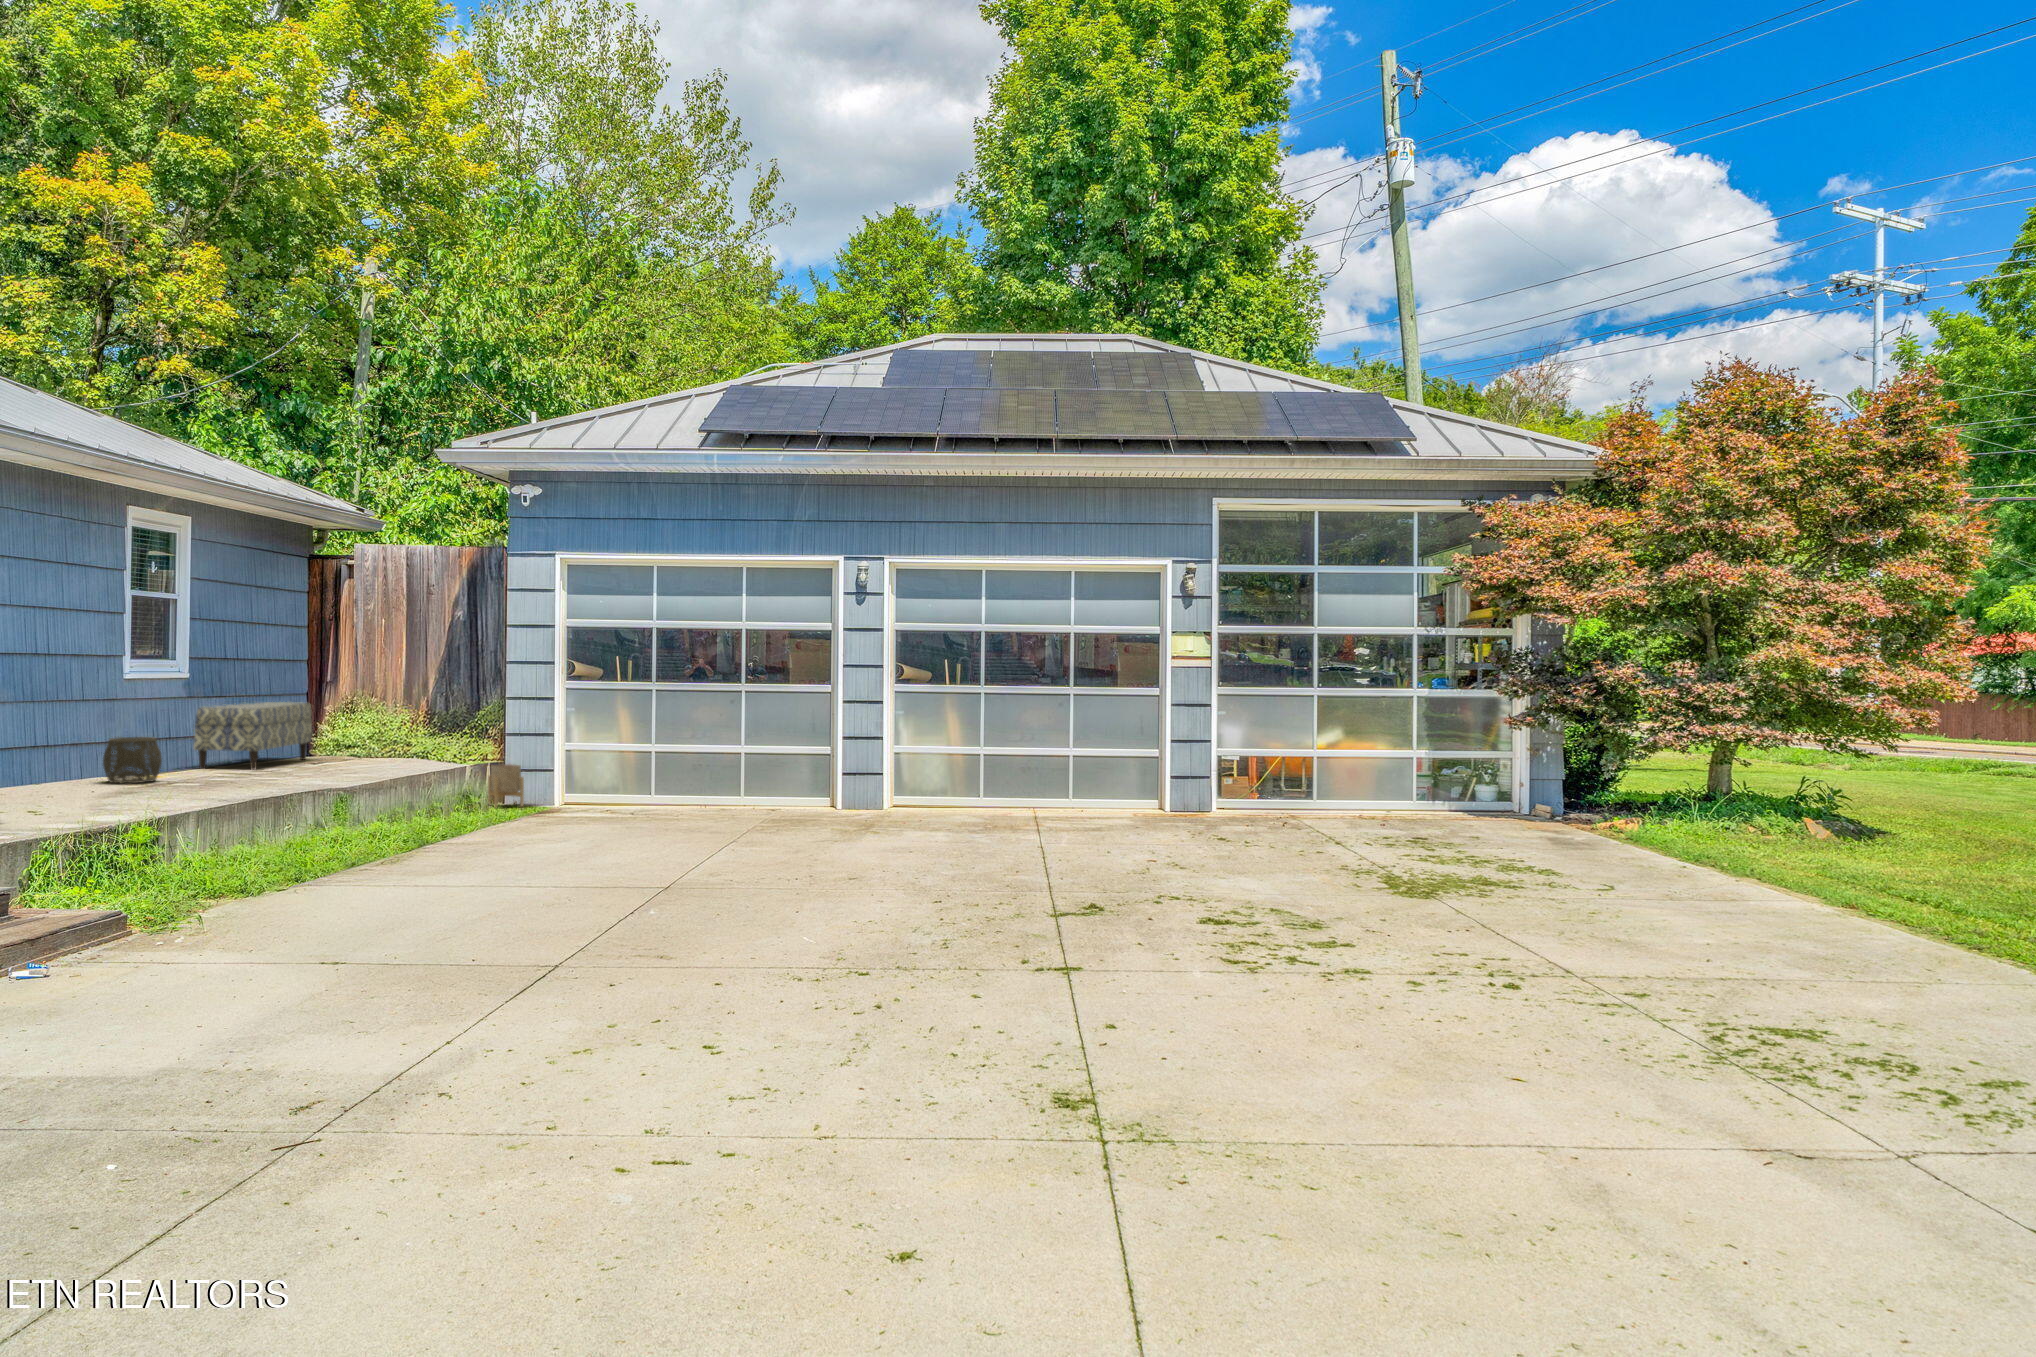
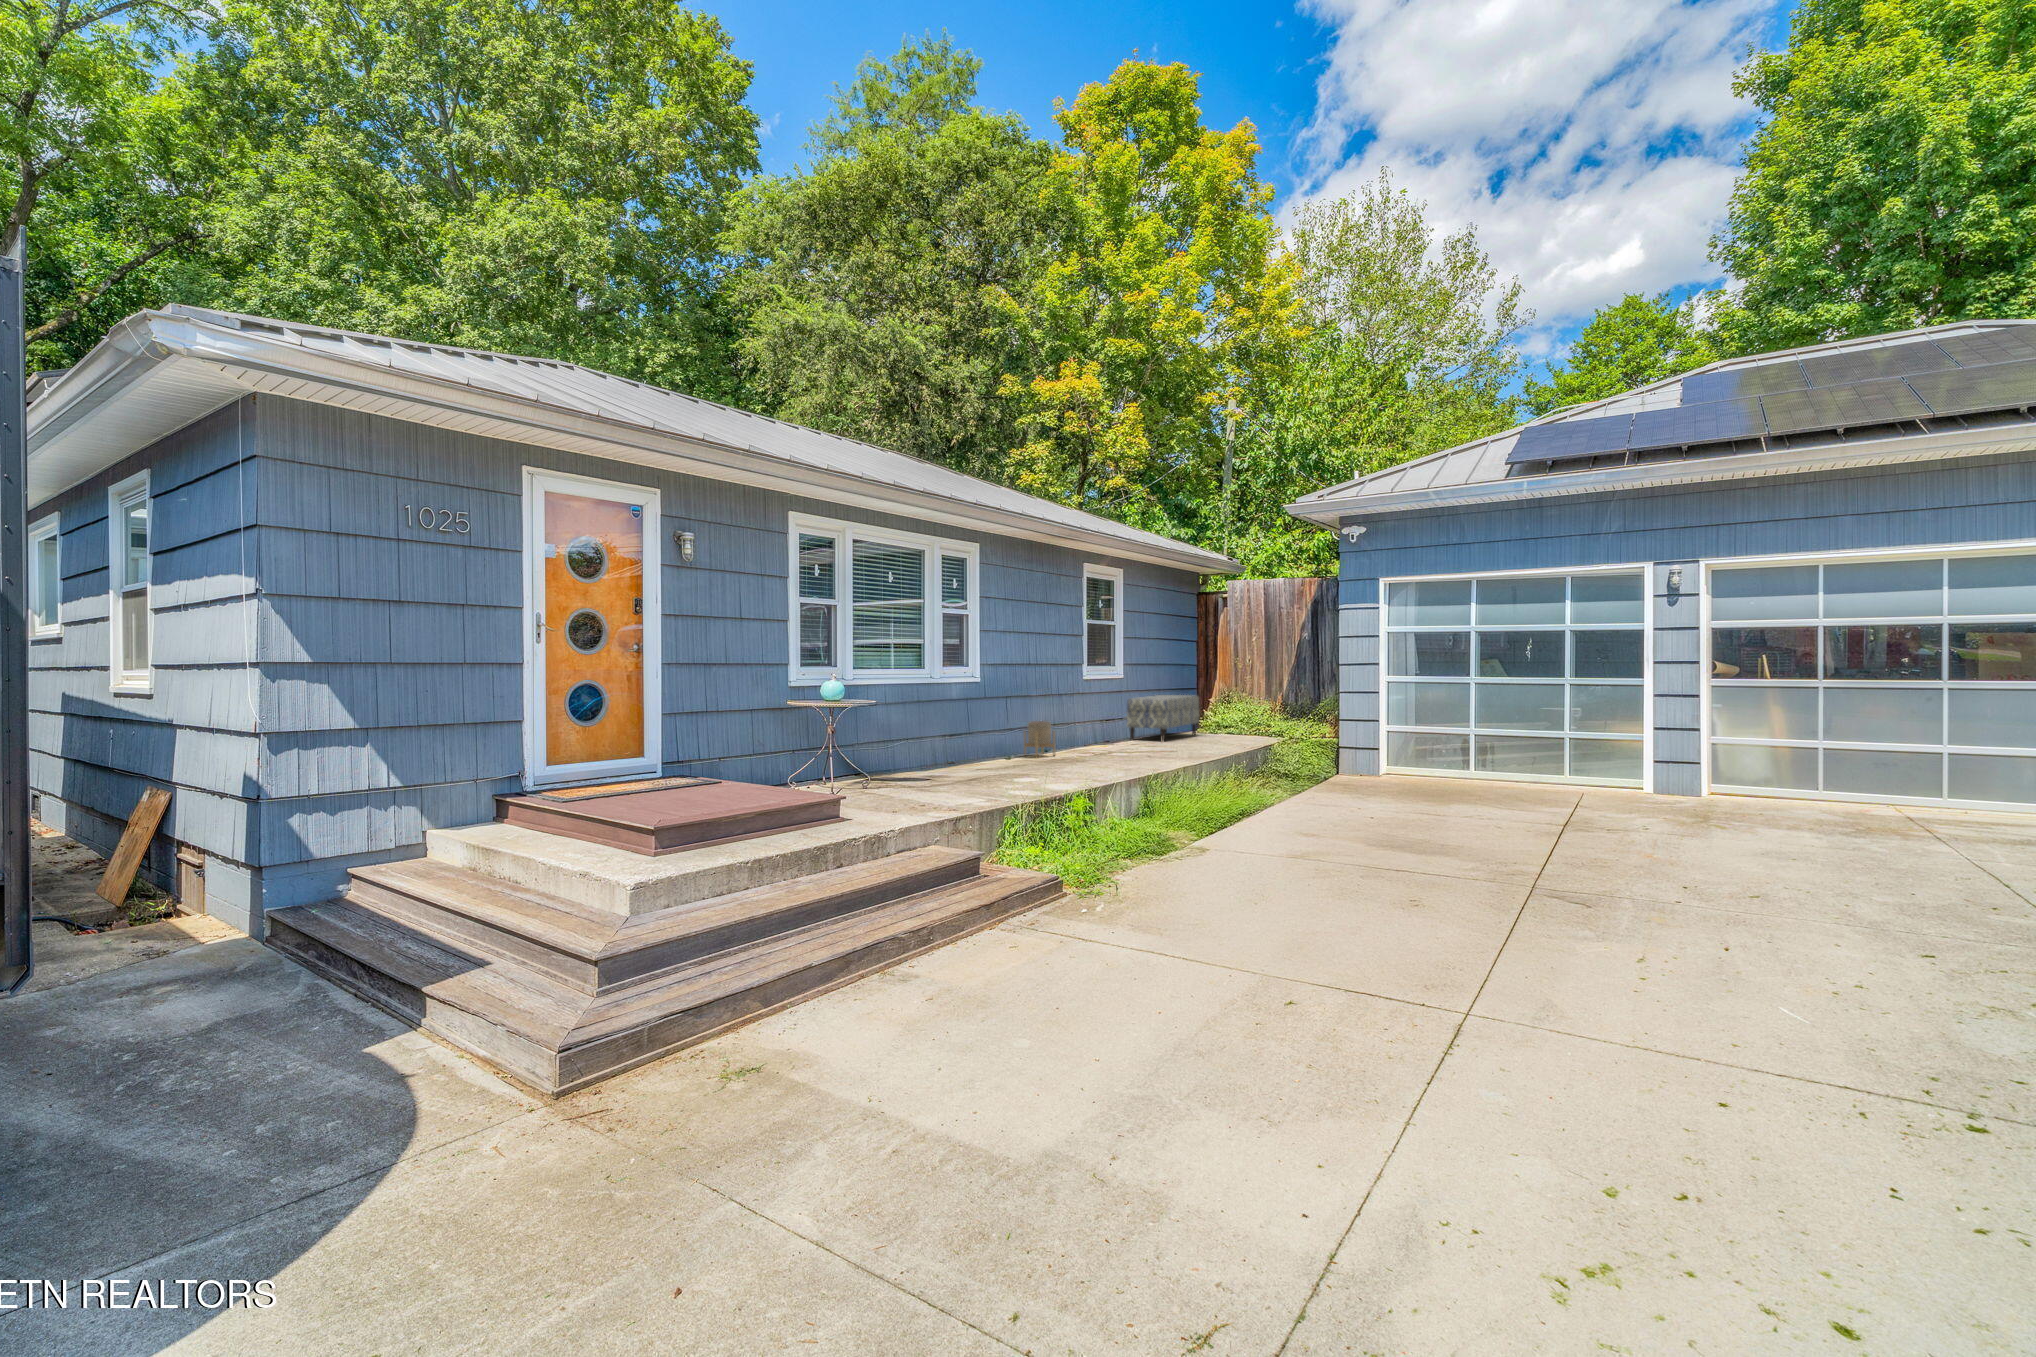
woven basket: present [103,737,162,783] -> none [1072,718,1107,750]
planter: present [488,764,524,808] -> present [1024,721,1055,757]

